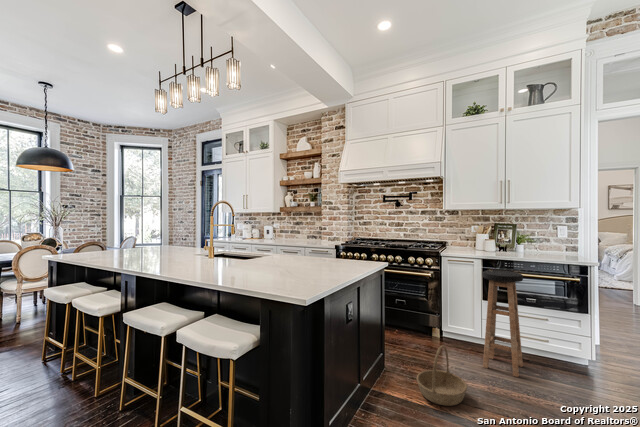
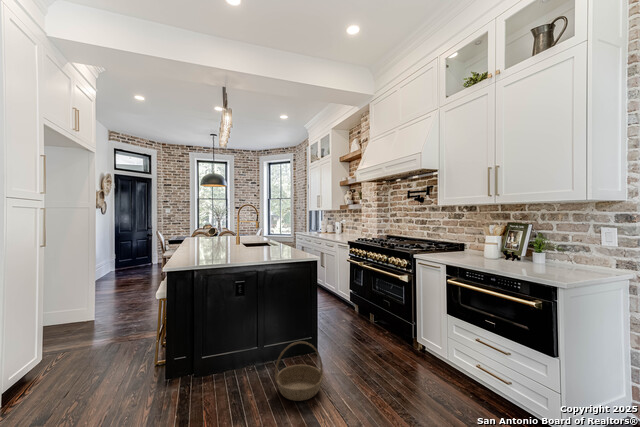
bar stool: present [483,270,523,377] -> none [391,278,444,413]

